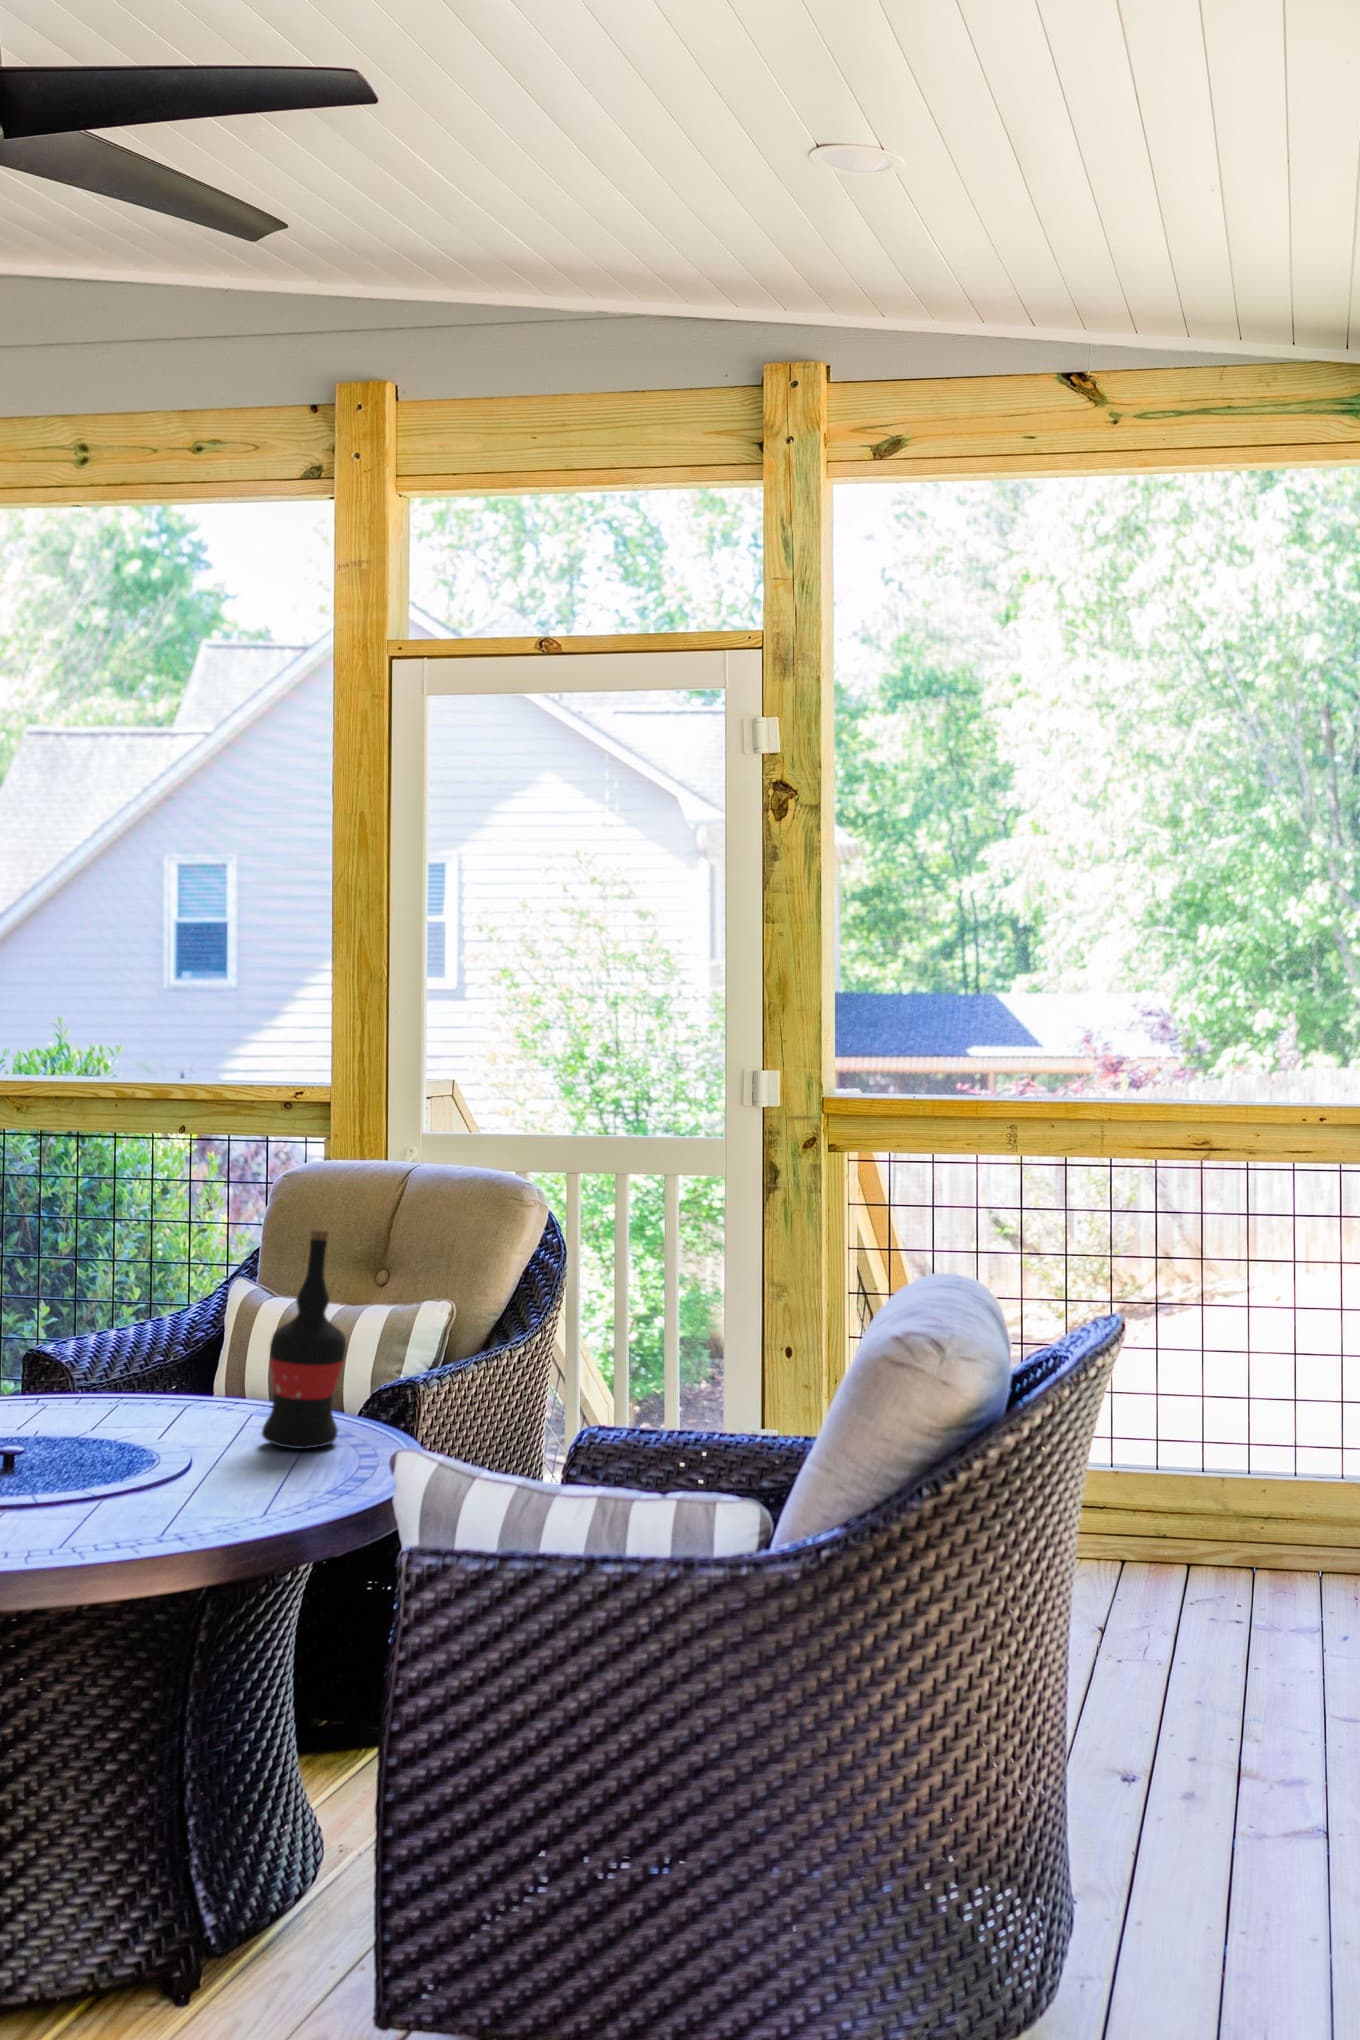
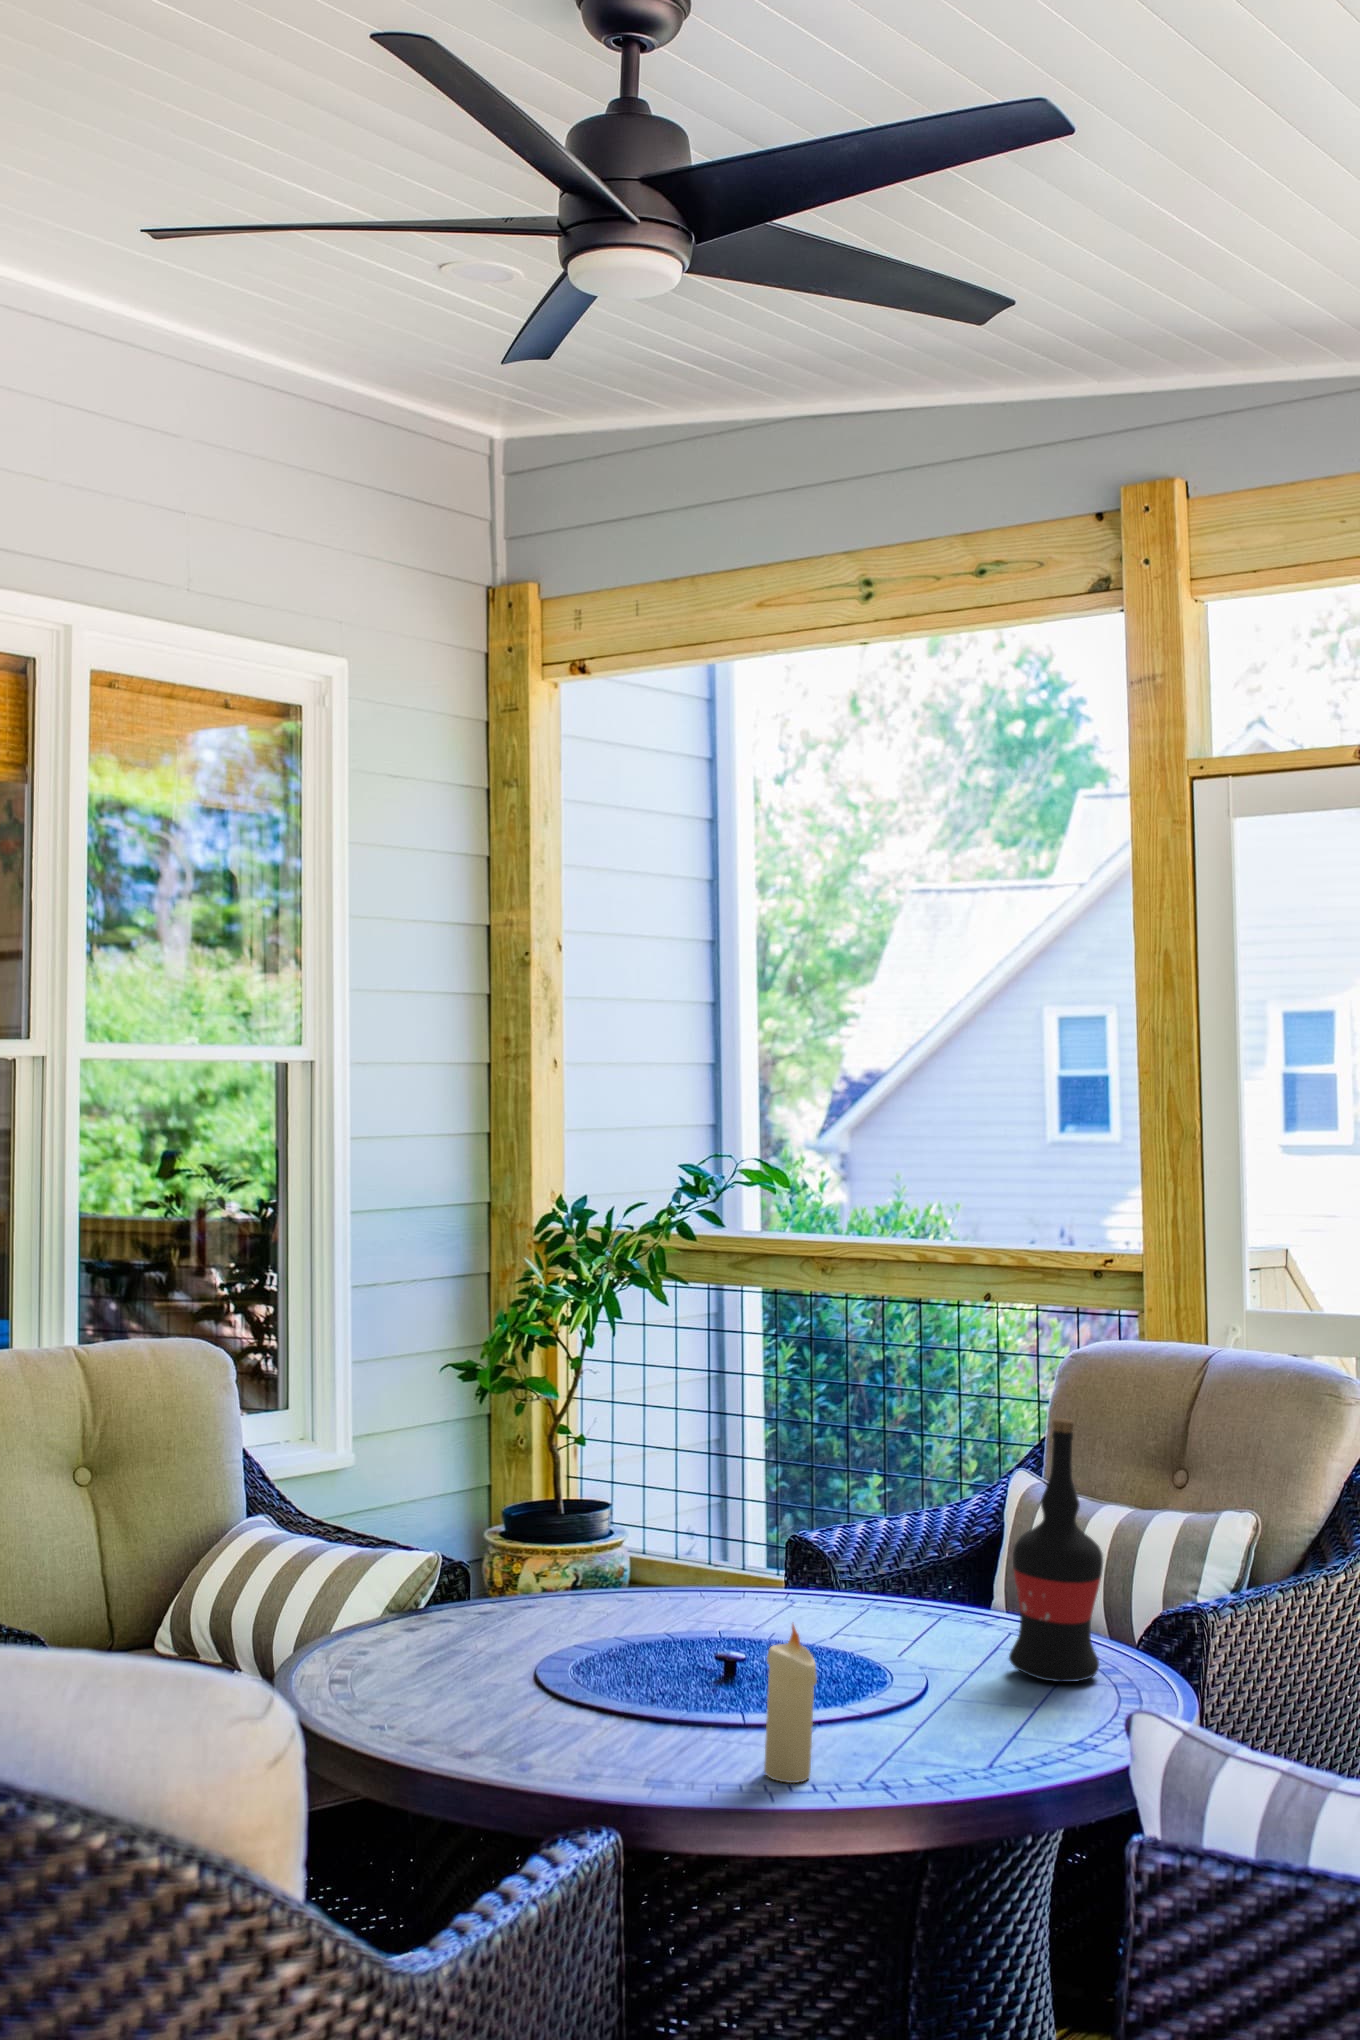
candle: none [70,1412,122,1549] -> present [764,1625,817,1783]

